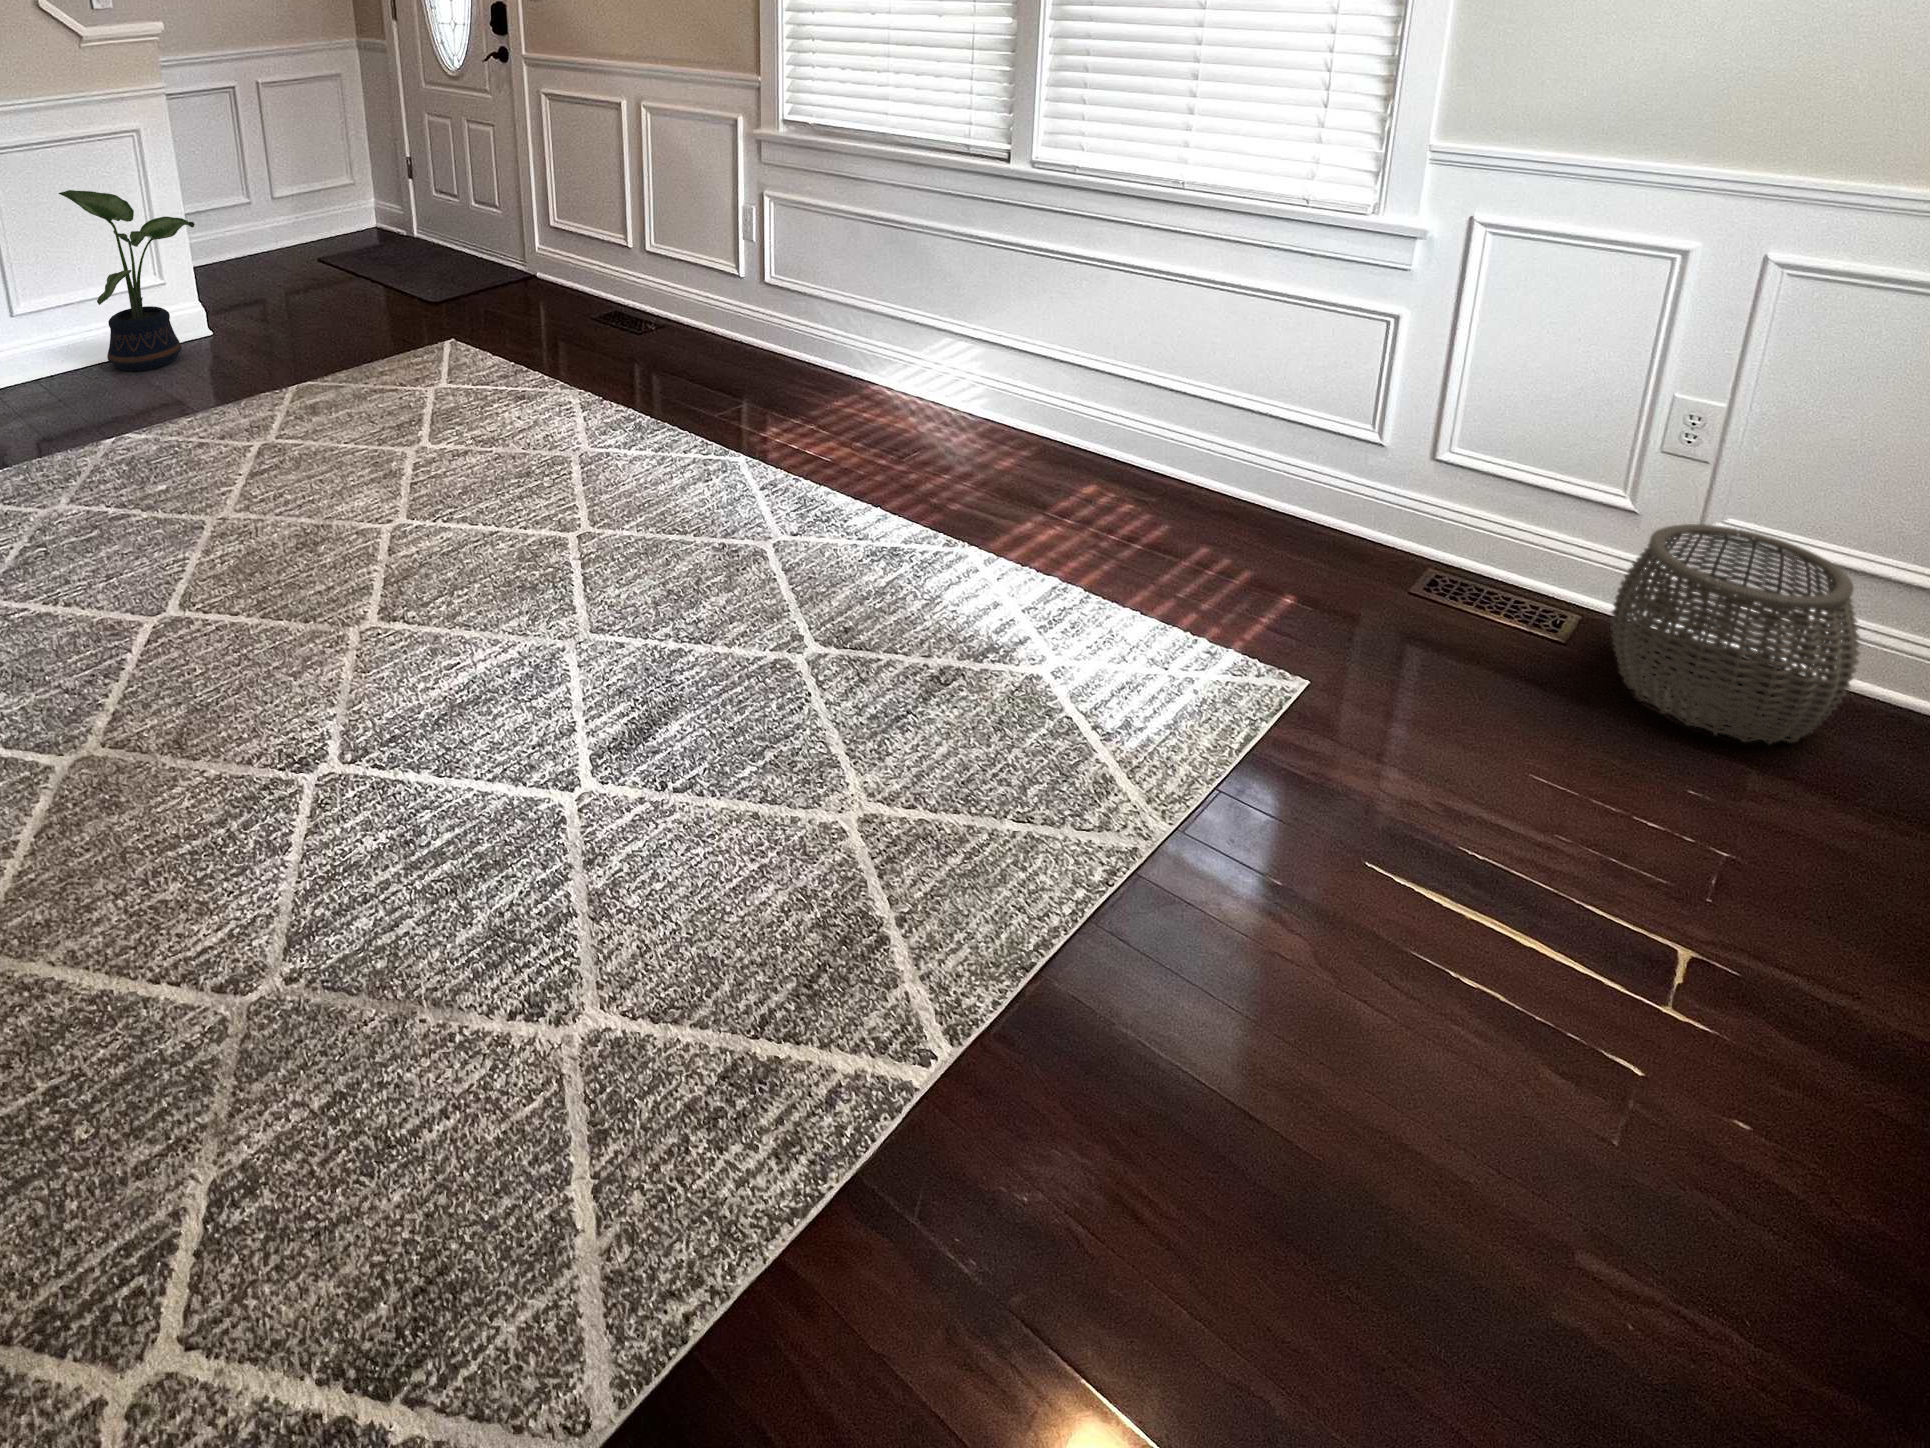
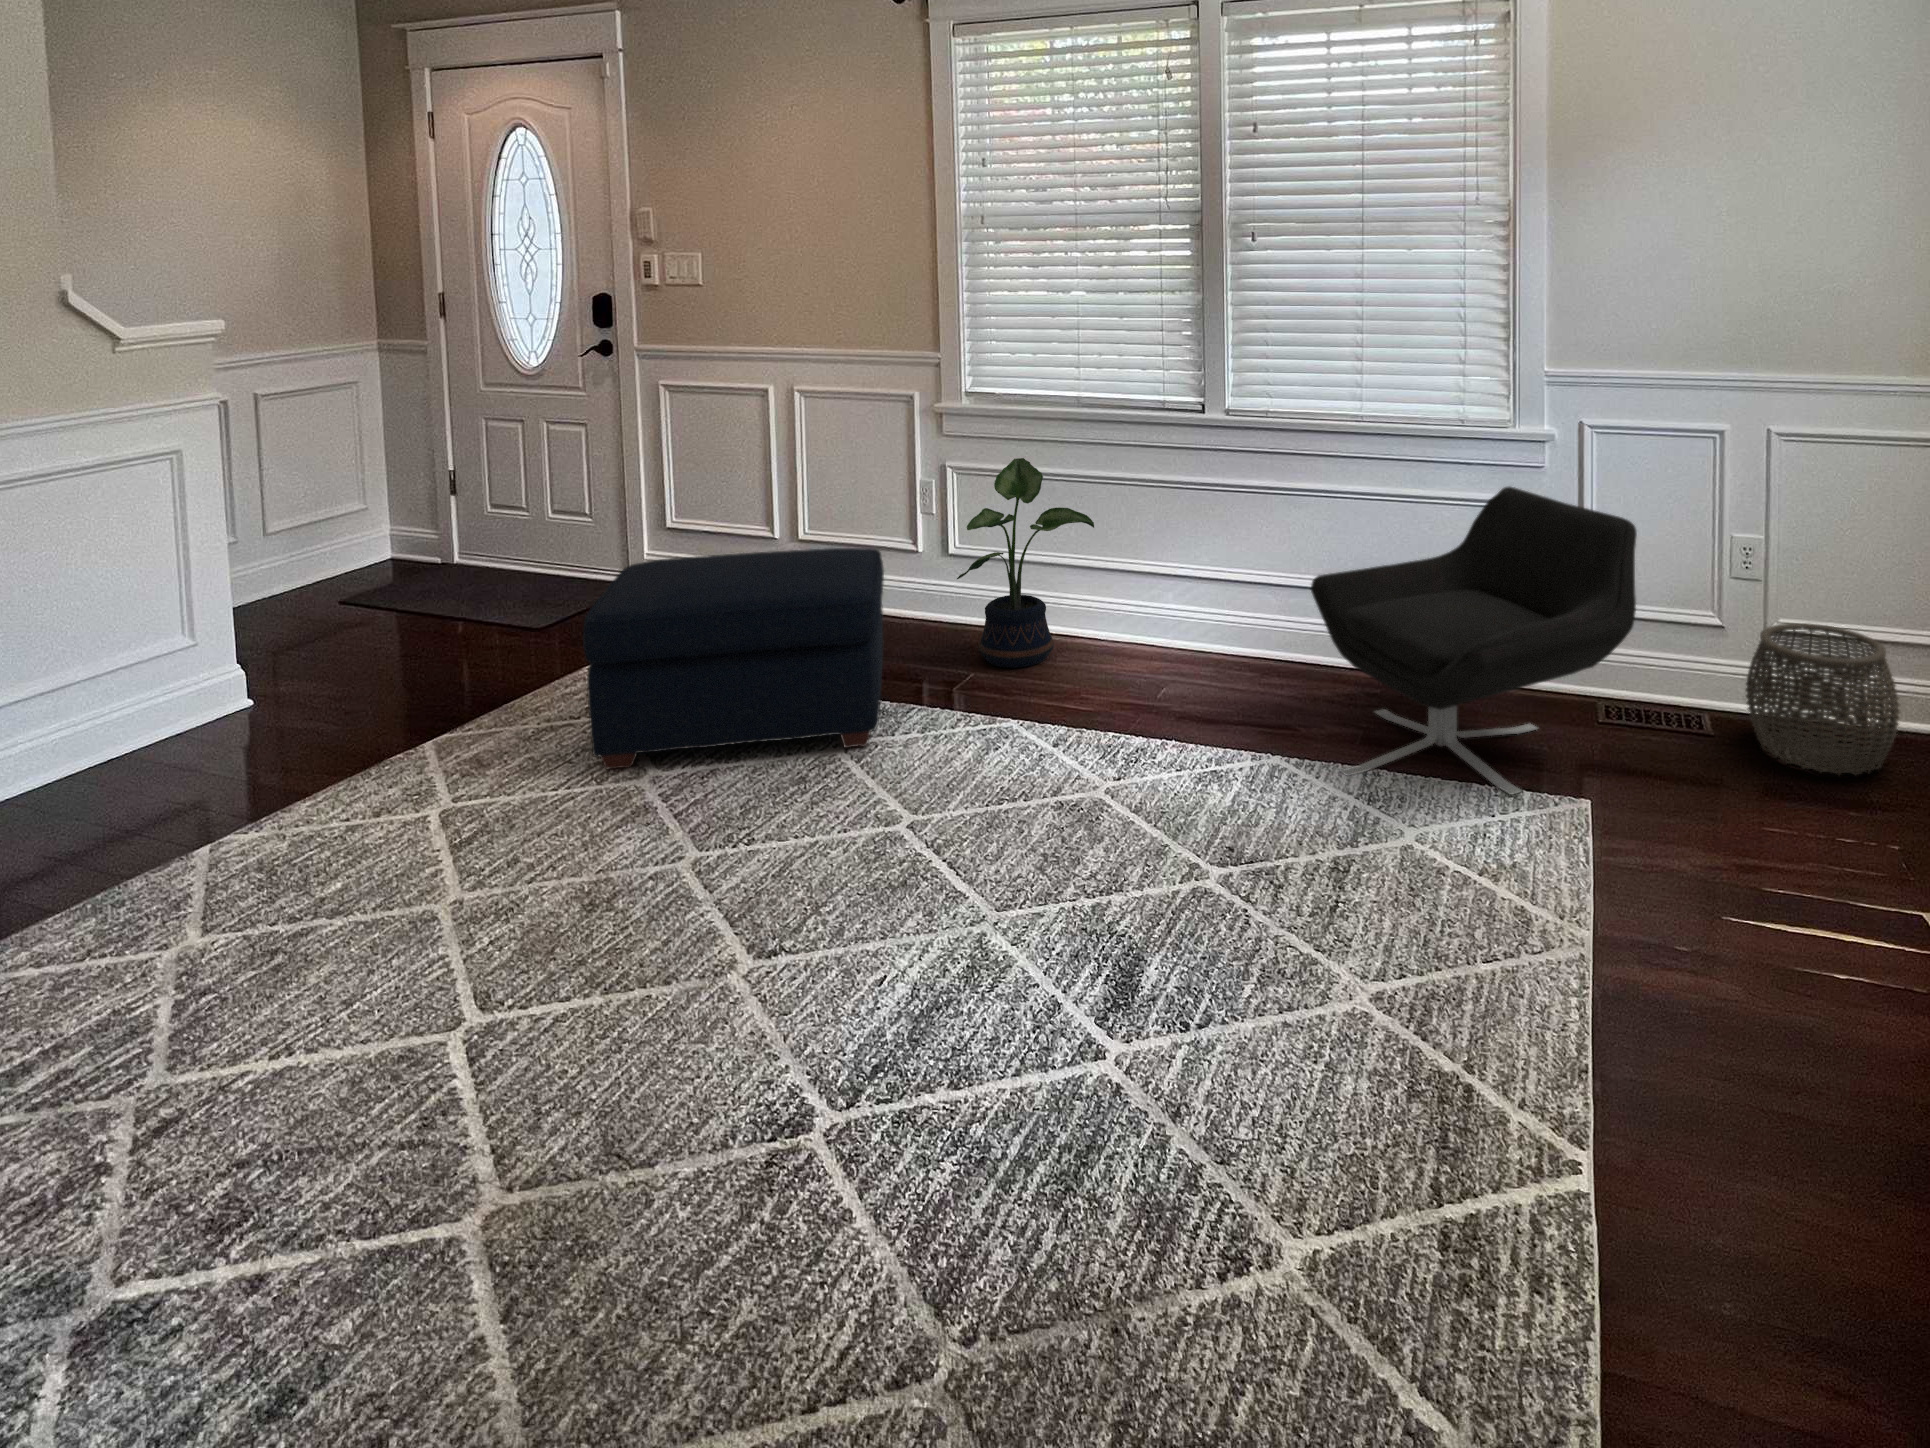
potted plant: present [58,190,195,371] -> present [957,458,1094,668]
ottoman: none [367,258,658,453] -> present [583,548,884,769]
lounge chair: none [1030,289,1471,648] -> present [1311,487,1637,795]

